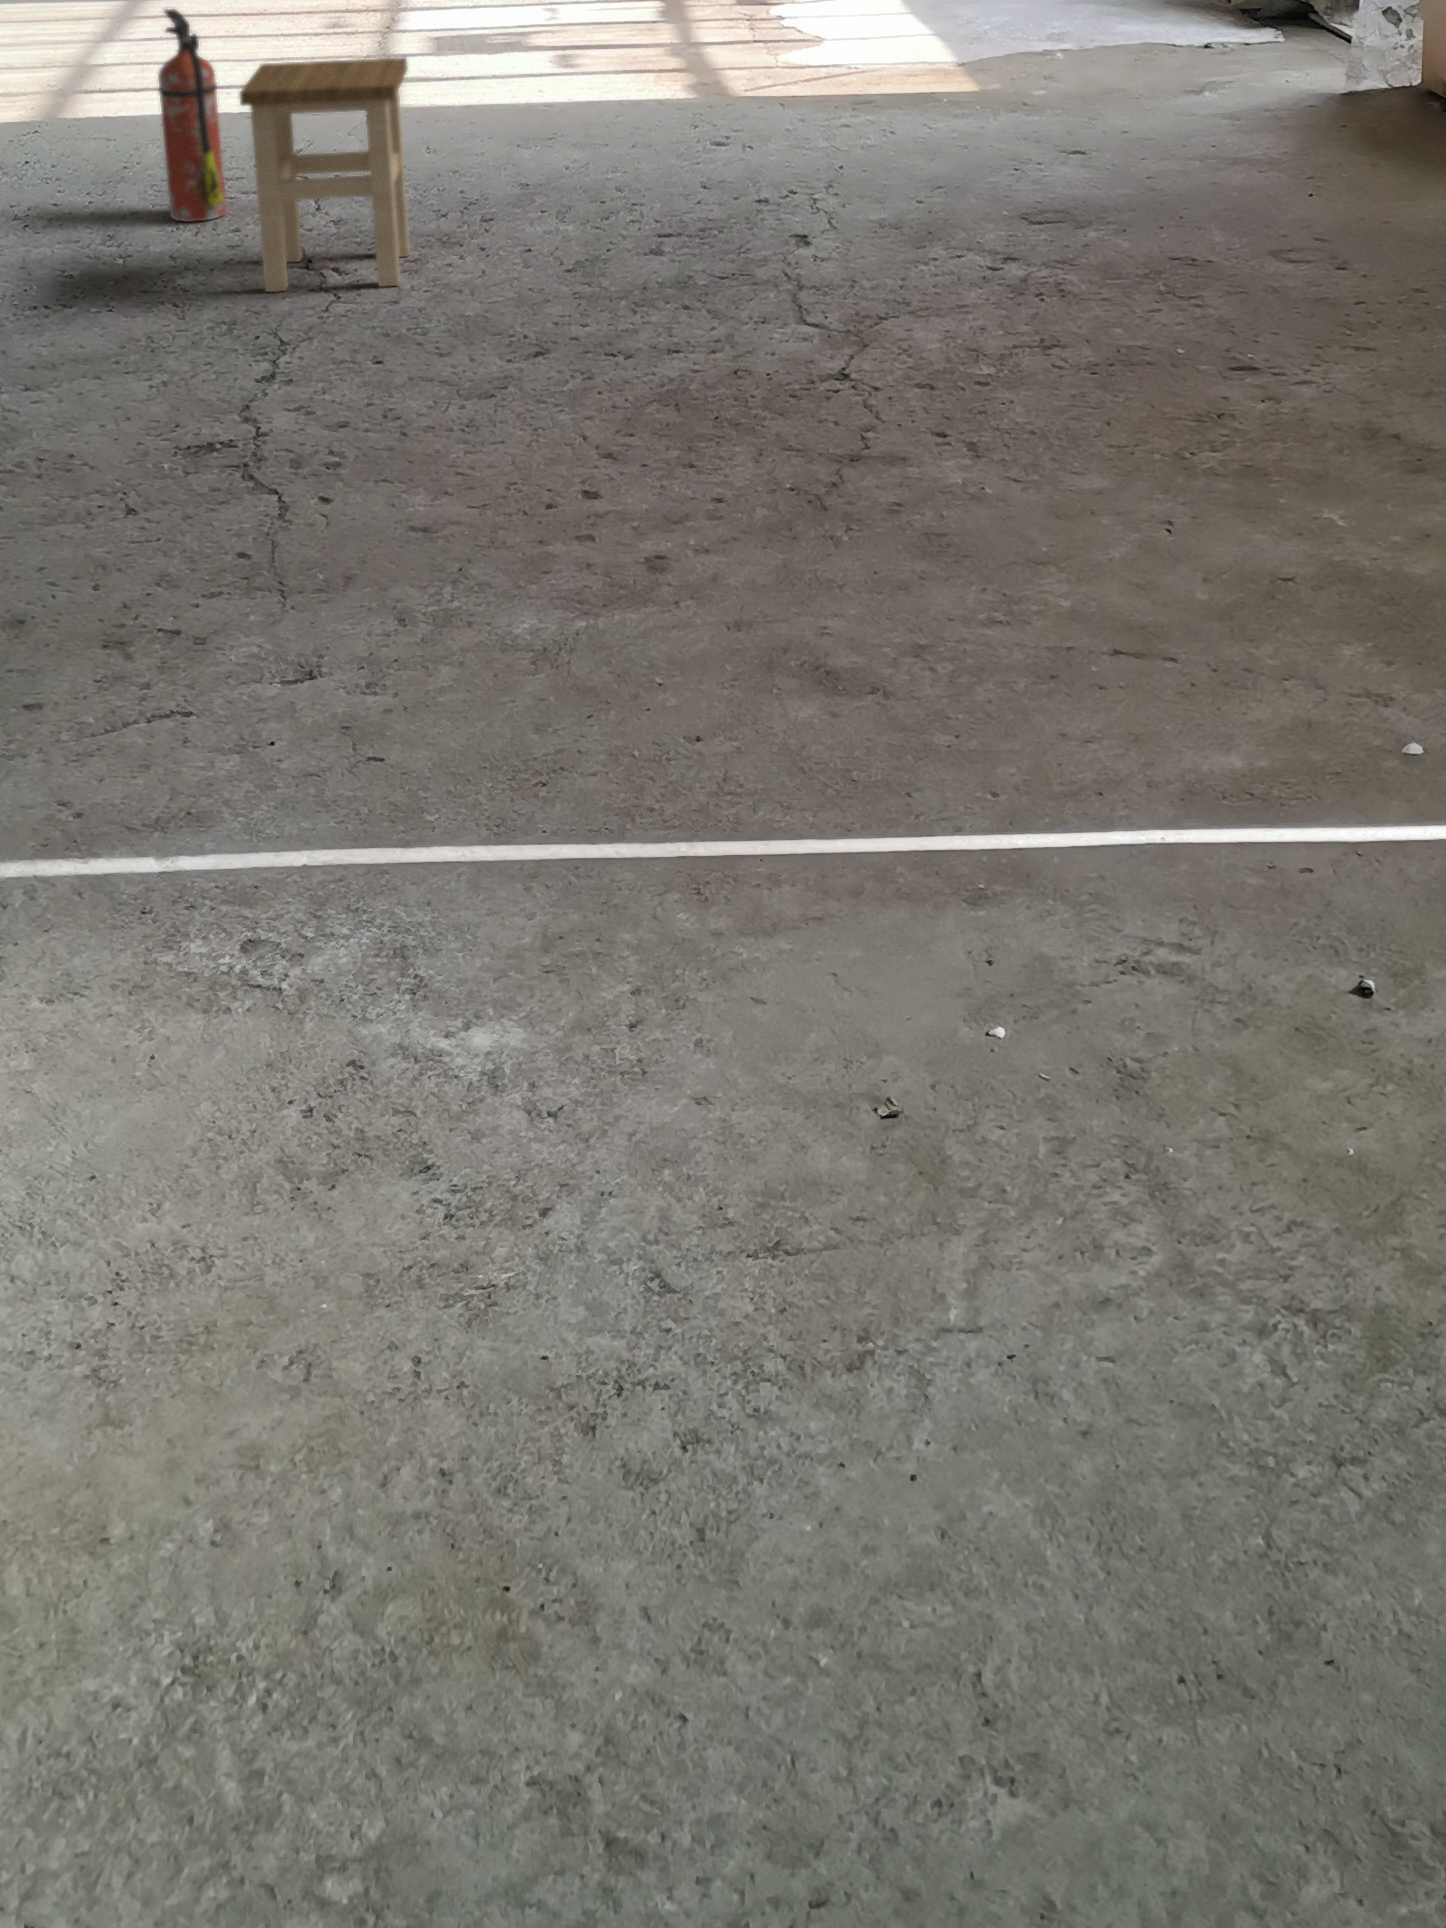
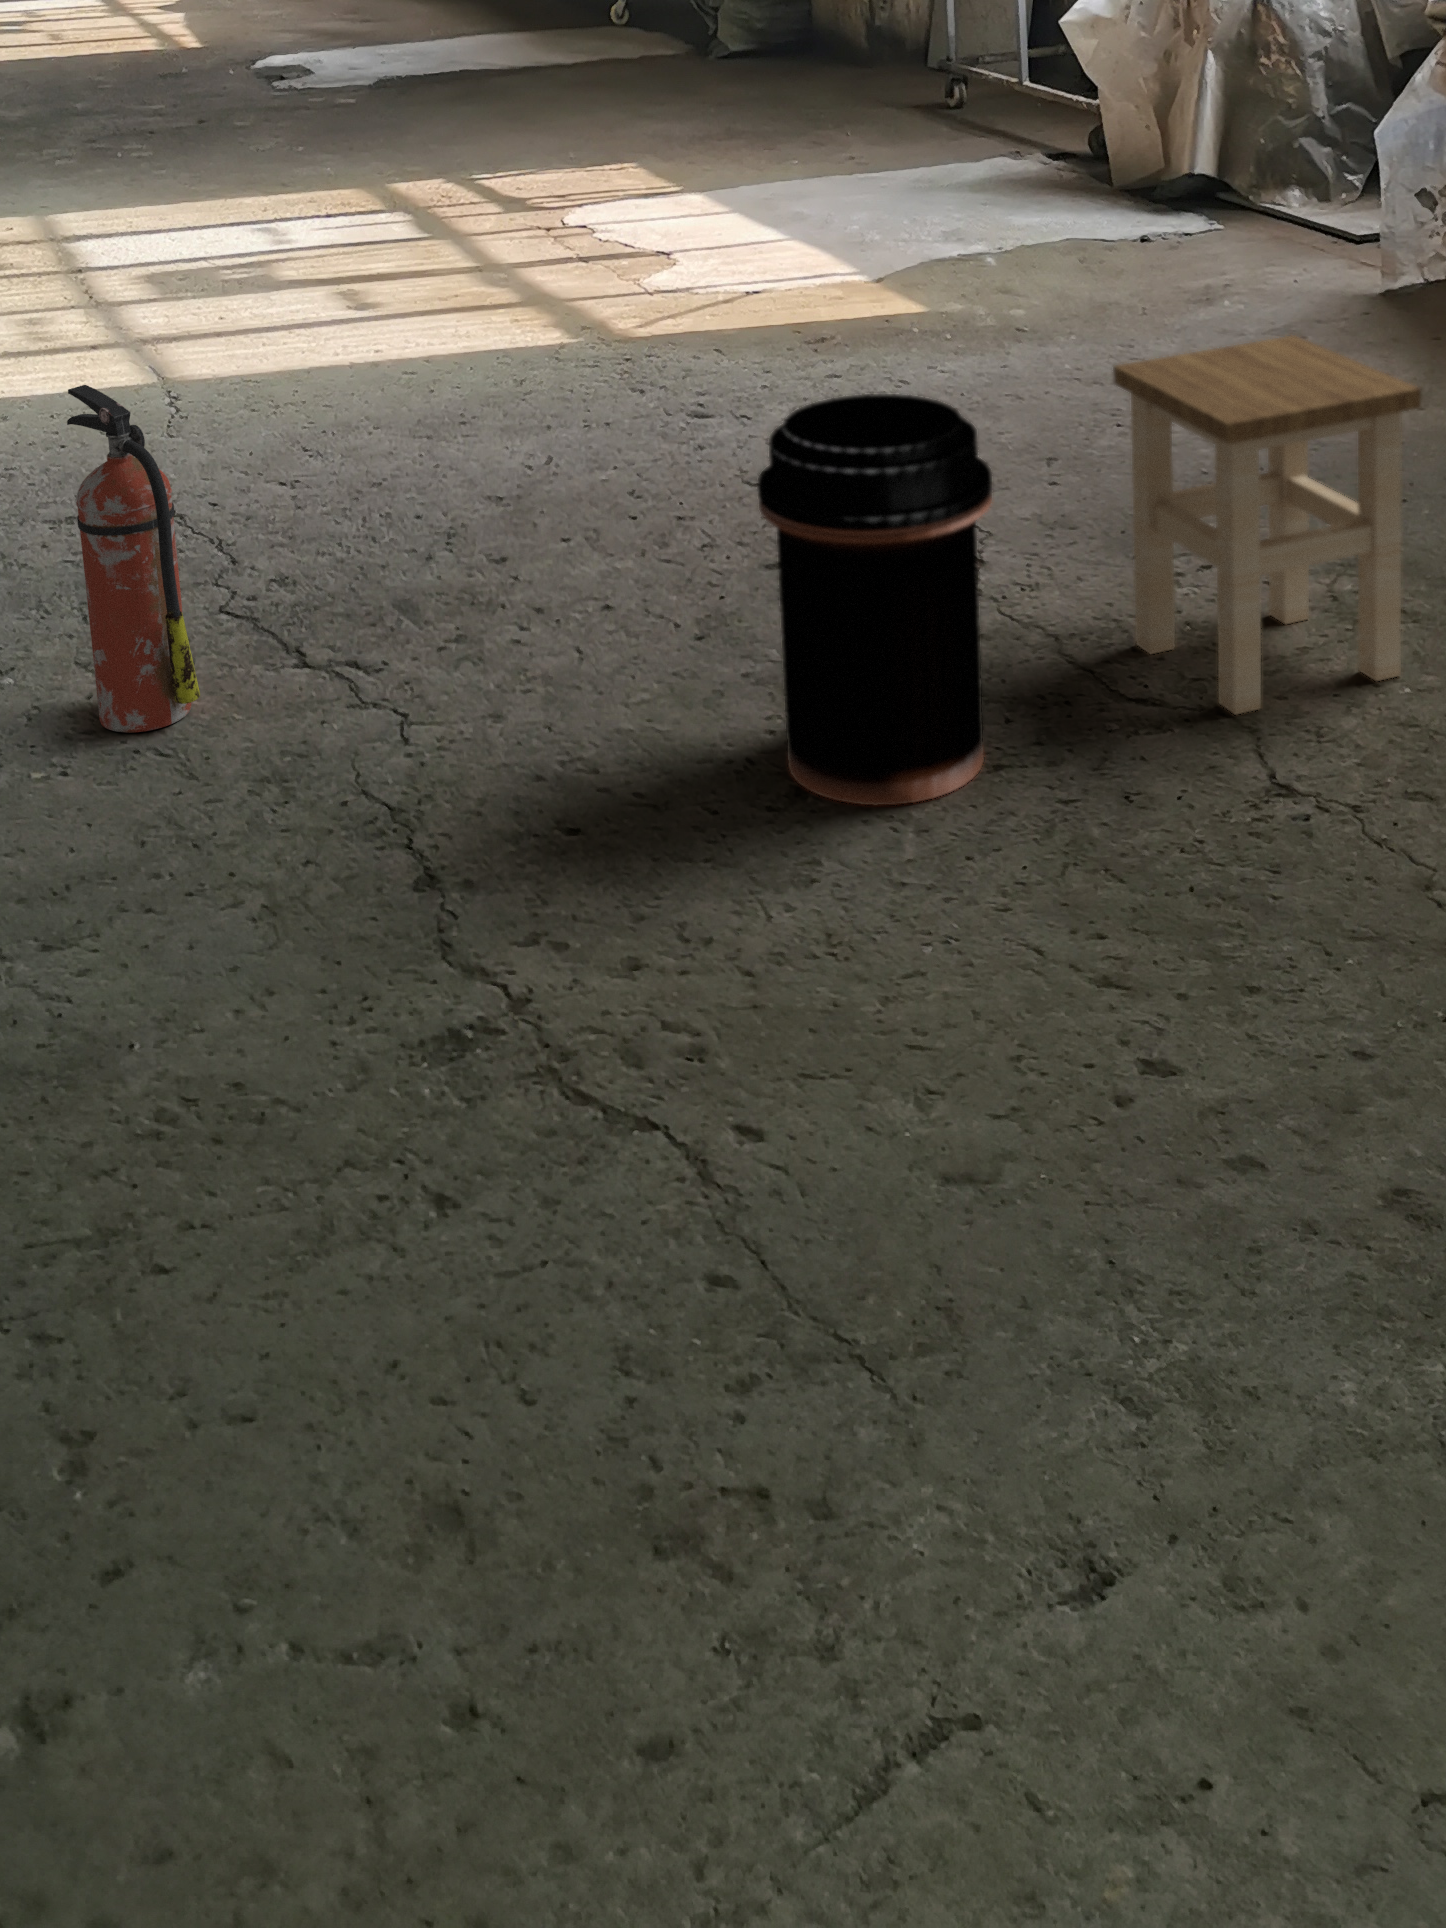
trash can: none [491,38,640,287] -> present [757,394,992,805]
stool: present [240,57,410,292] -> present [1113,336,1421,714]

